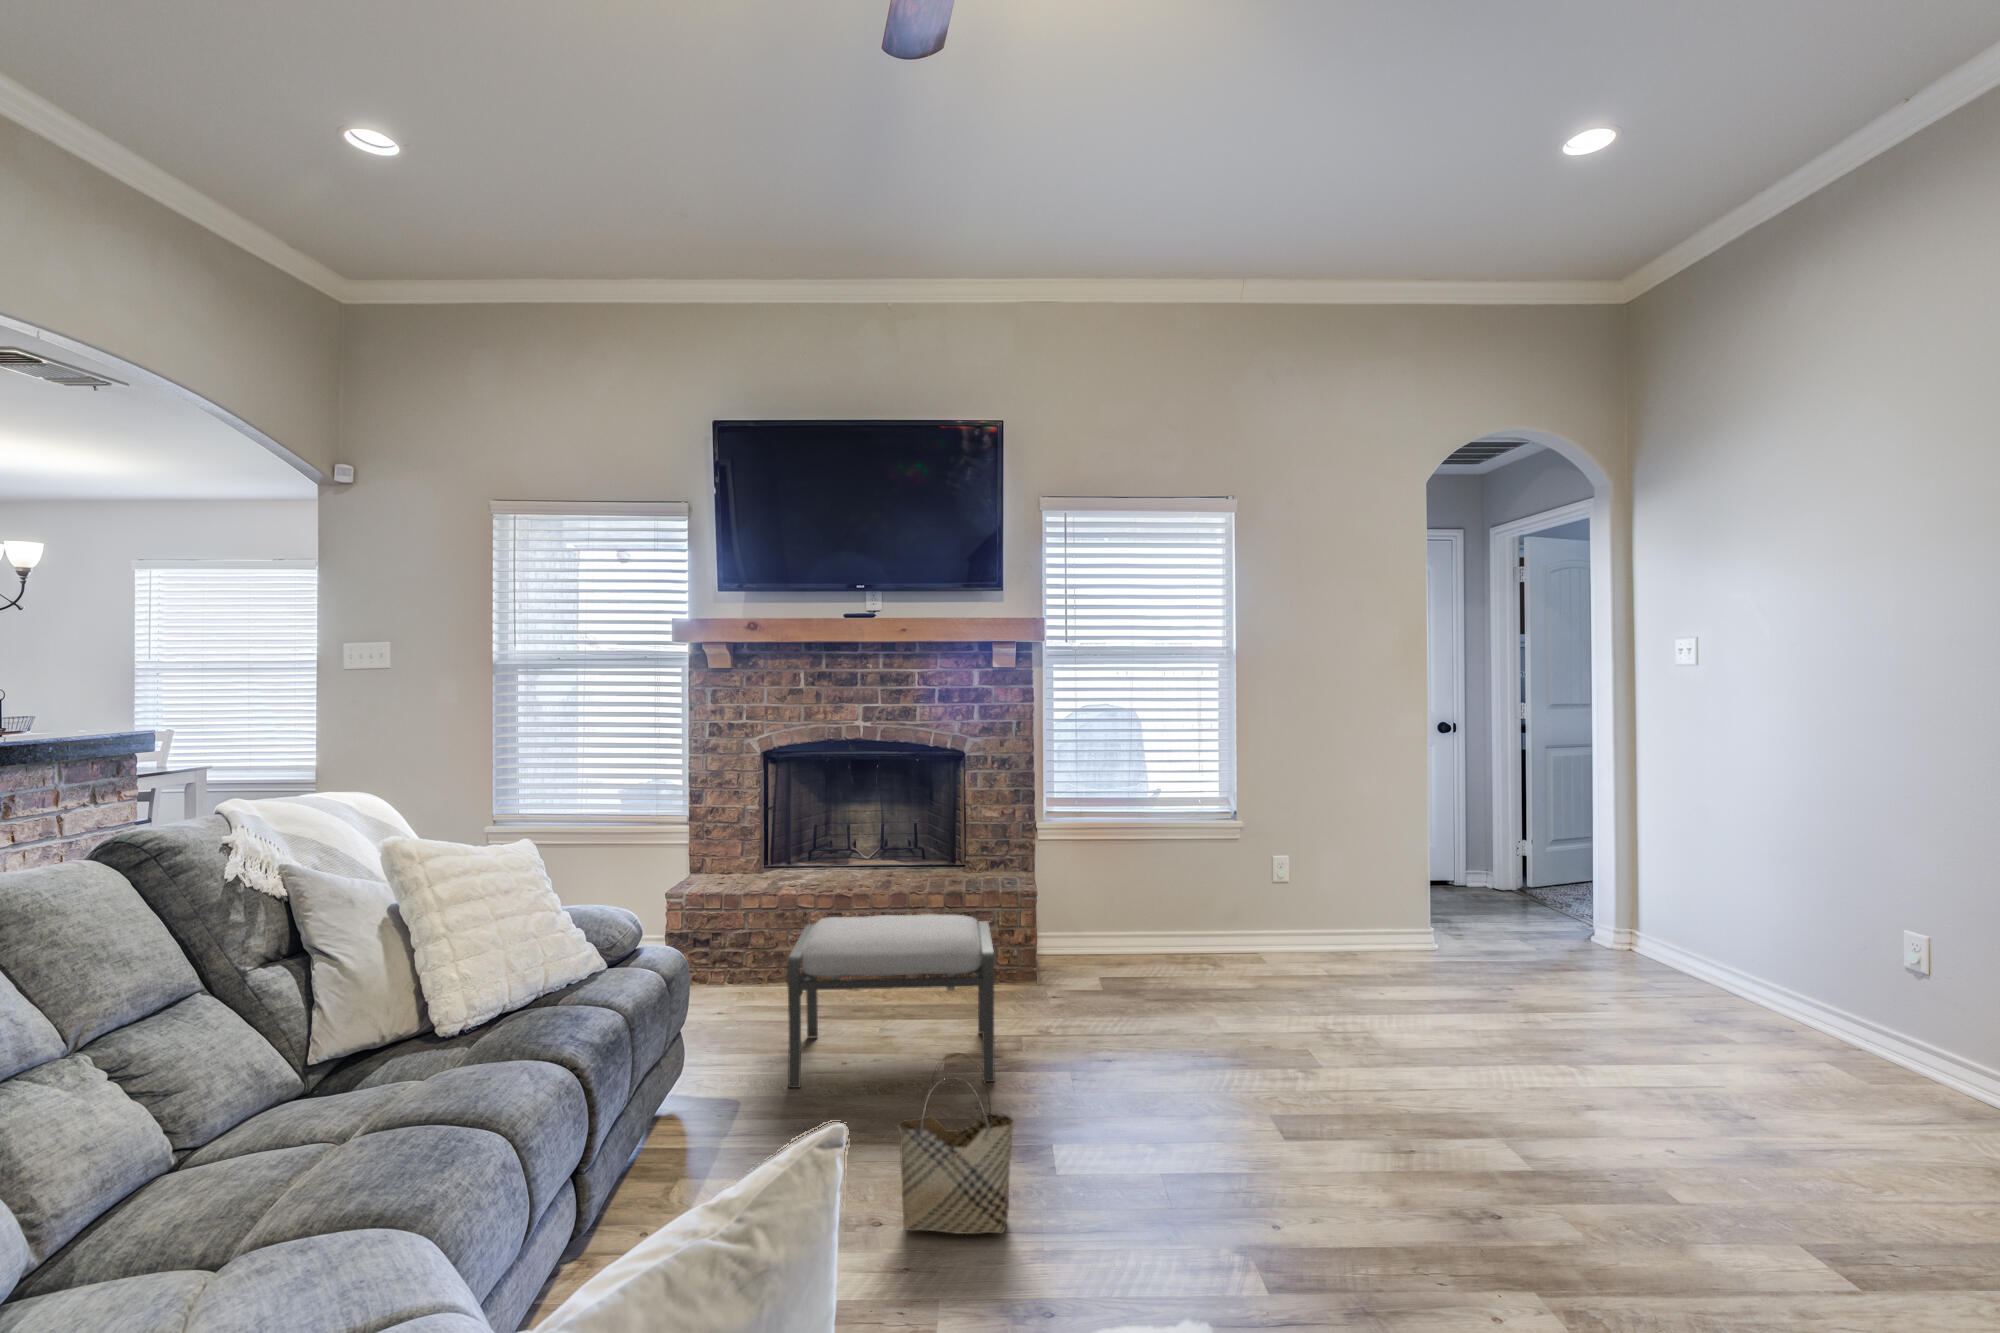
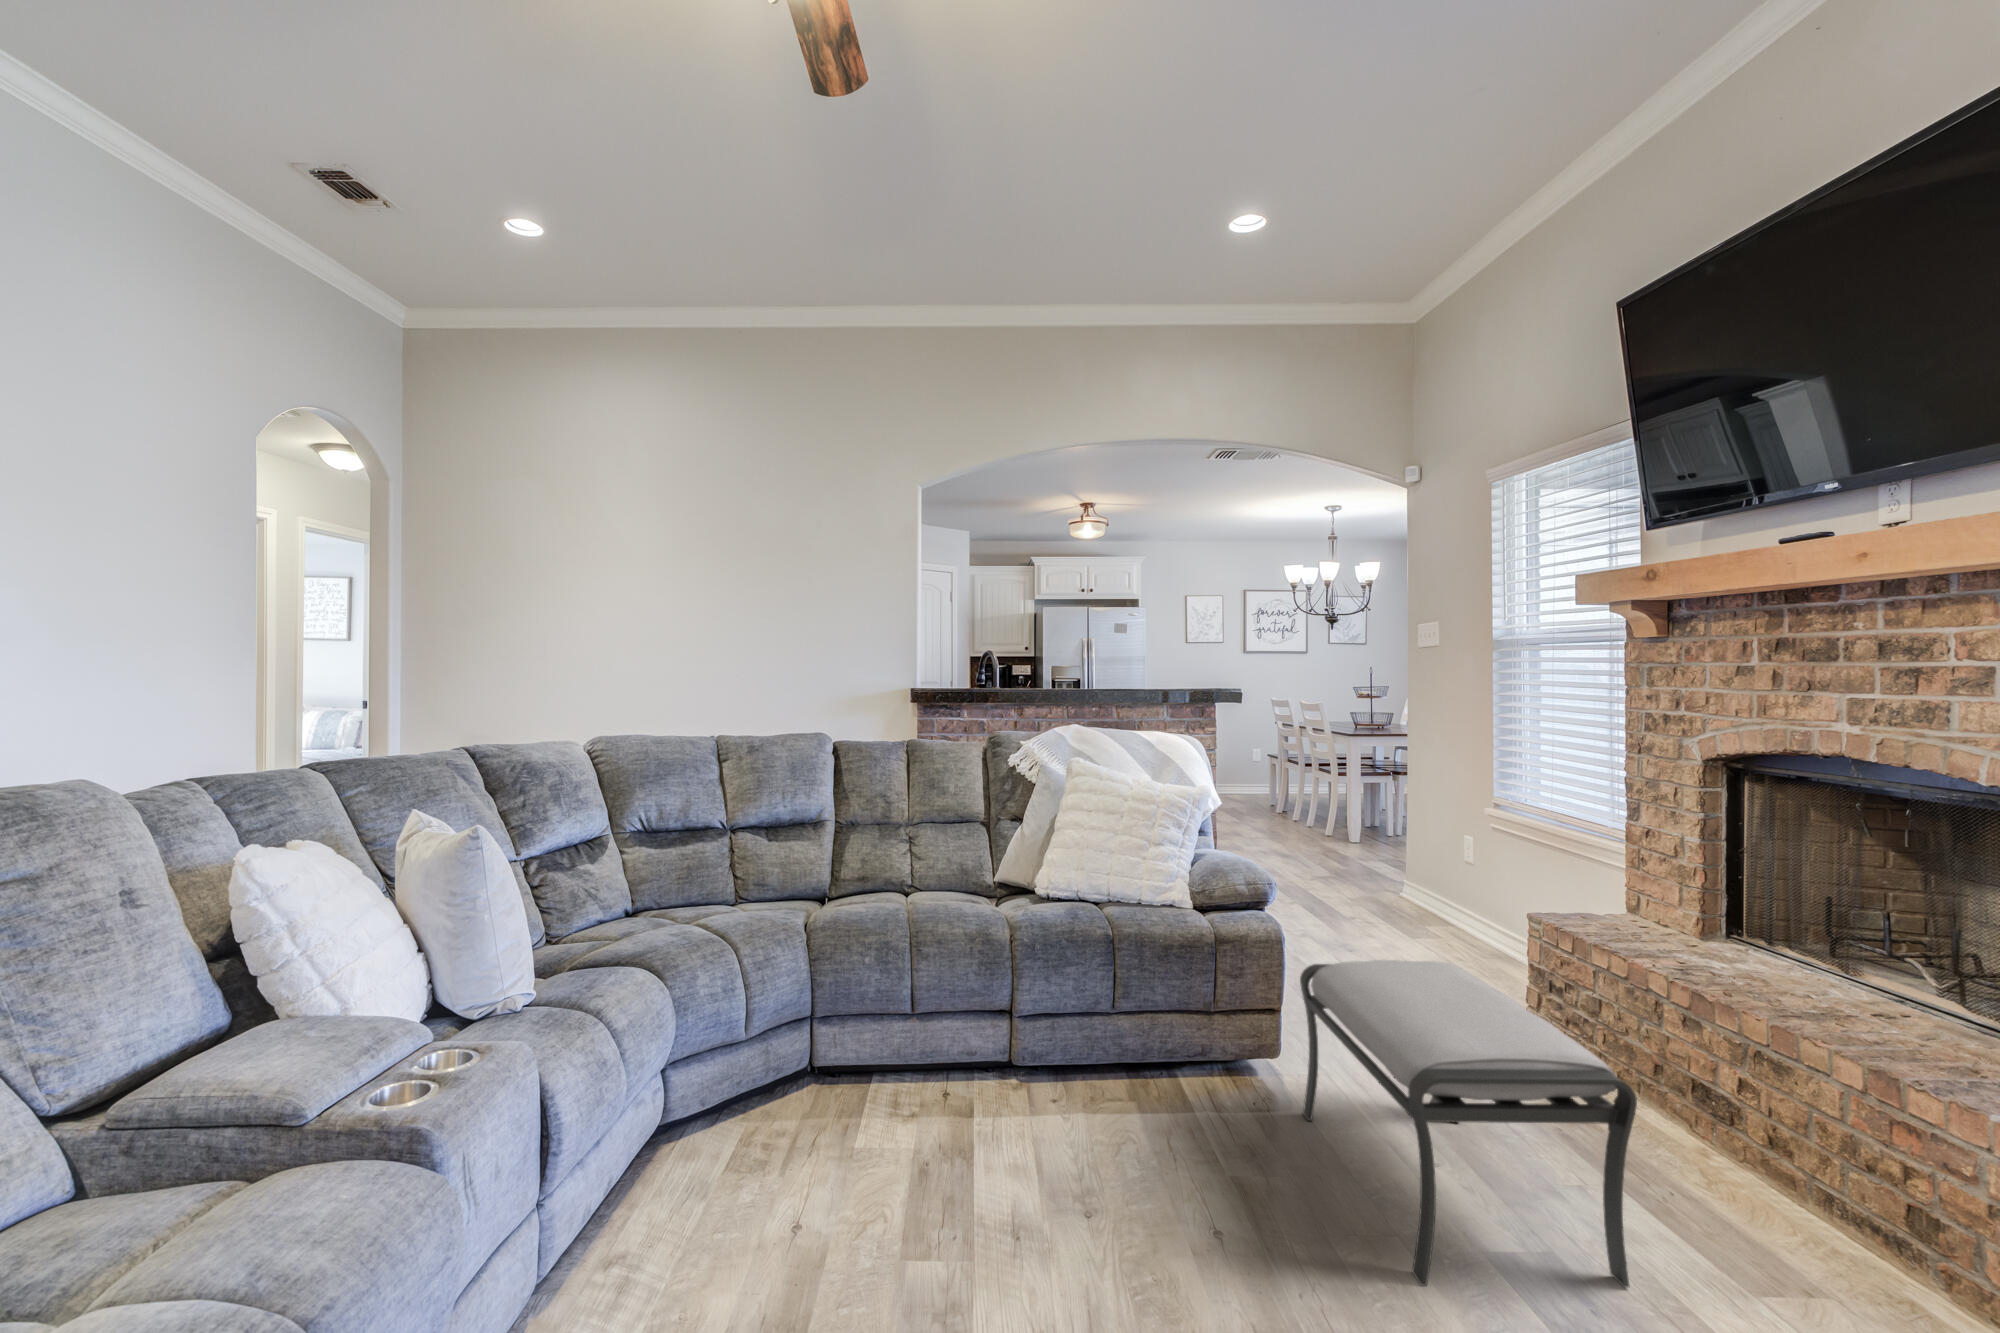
woven basket: present [897,1053,1014,1234] -> none [1000,1050,1076,1271]

